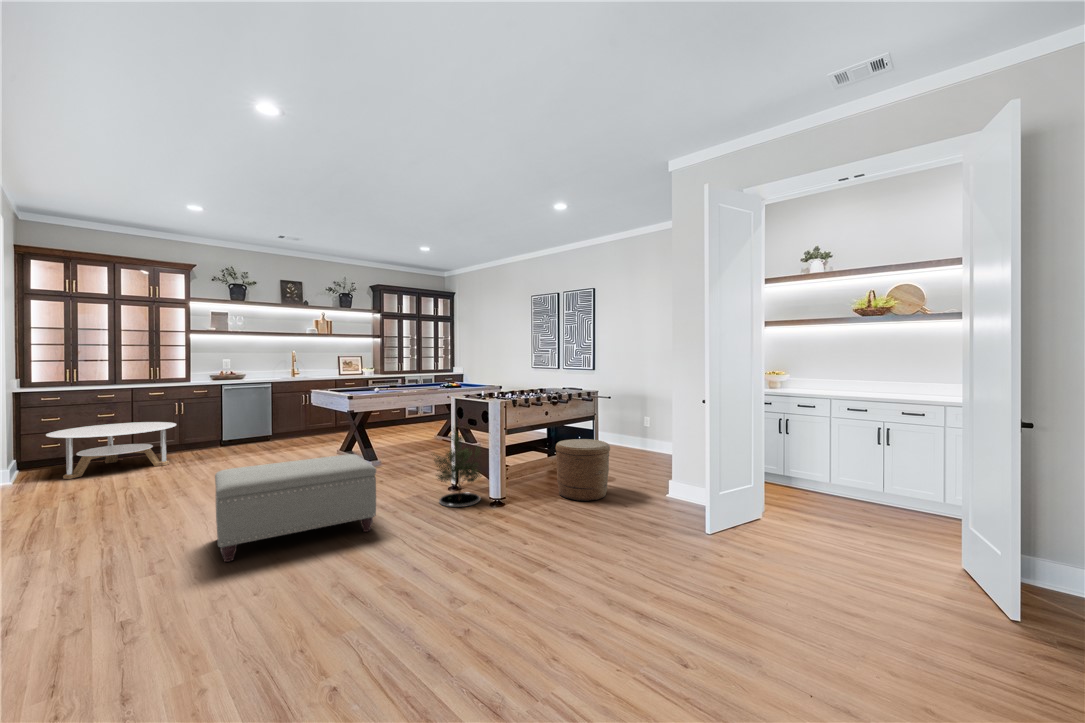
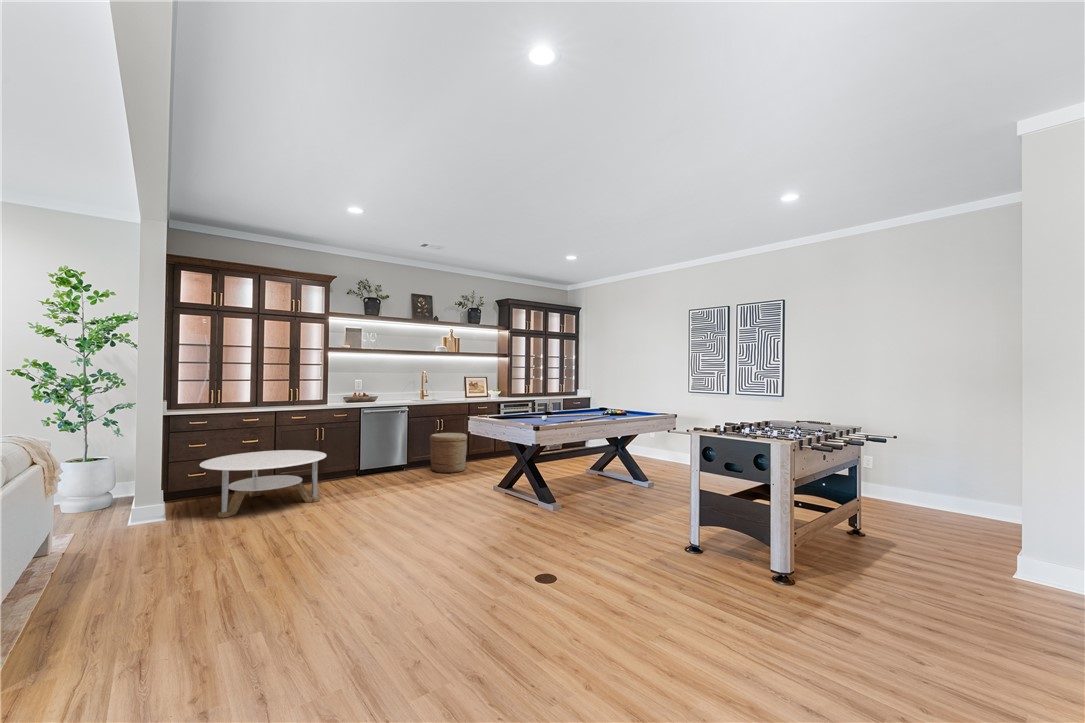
potted tree: present [433,428,481,507] -> none [689,473,760,582]
woven basket: present [556,439,610,501] -> present [430,433,467,473]
ottoman: present [215,454,376,562] -> none [466,509,671,673]

